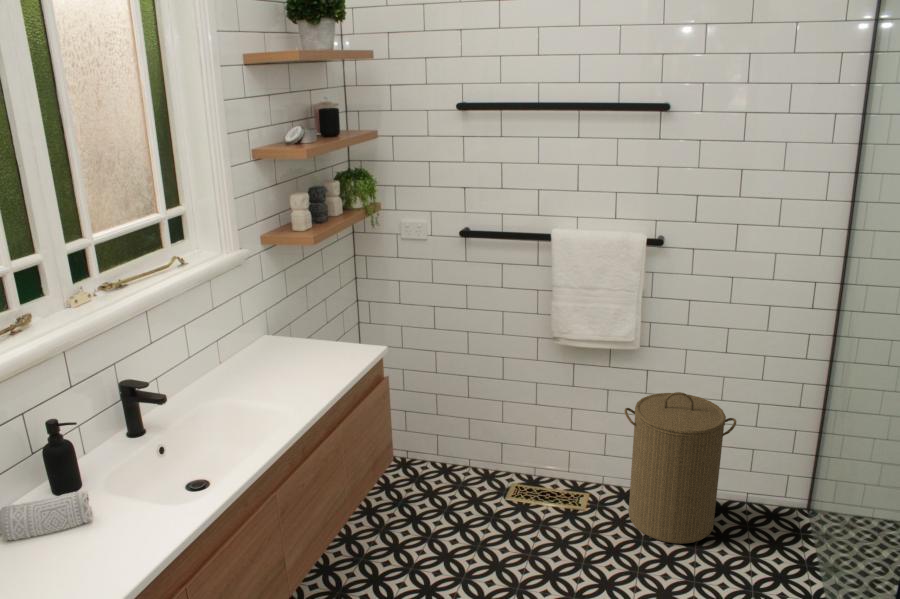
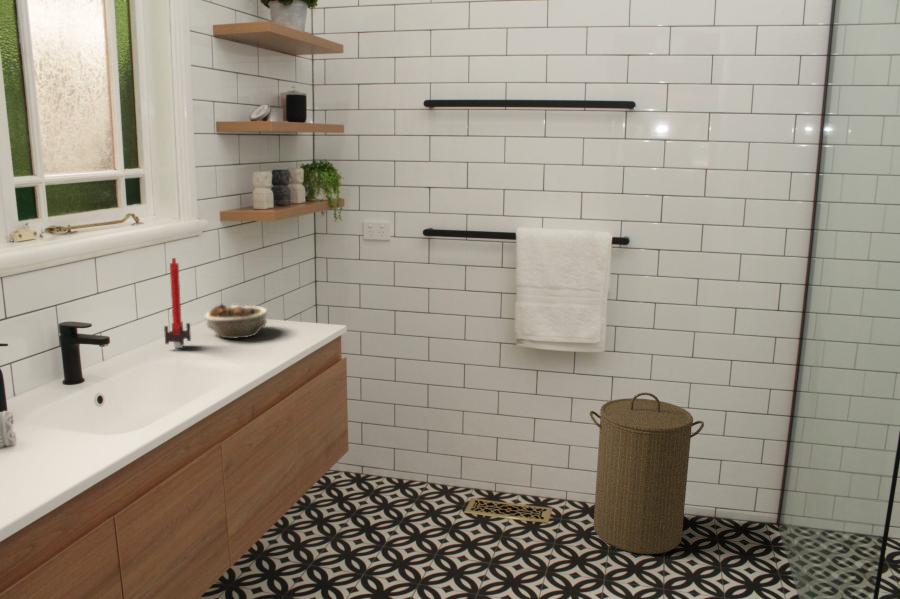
candle: none [220,299,245,380] -> present [164,258,191,348]
succulent planter: none [257,330,314,366] -> present [206,305,268,338]

